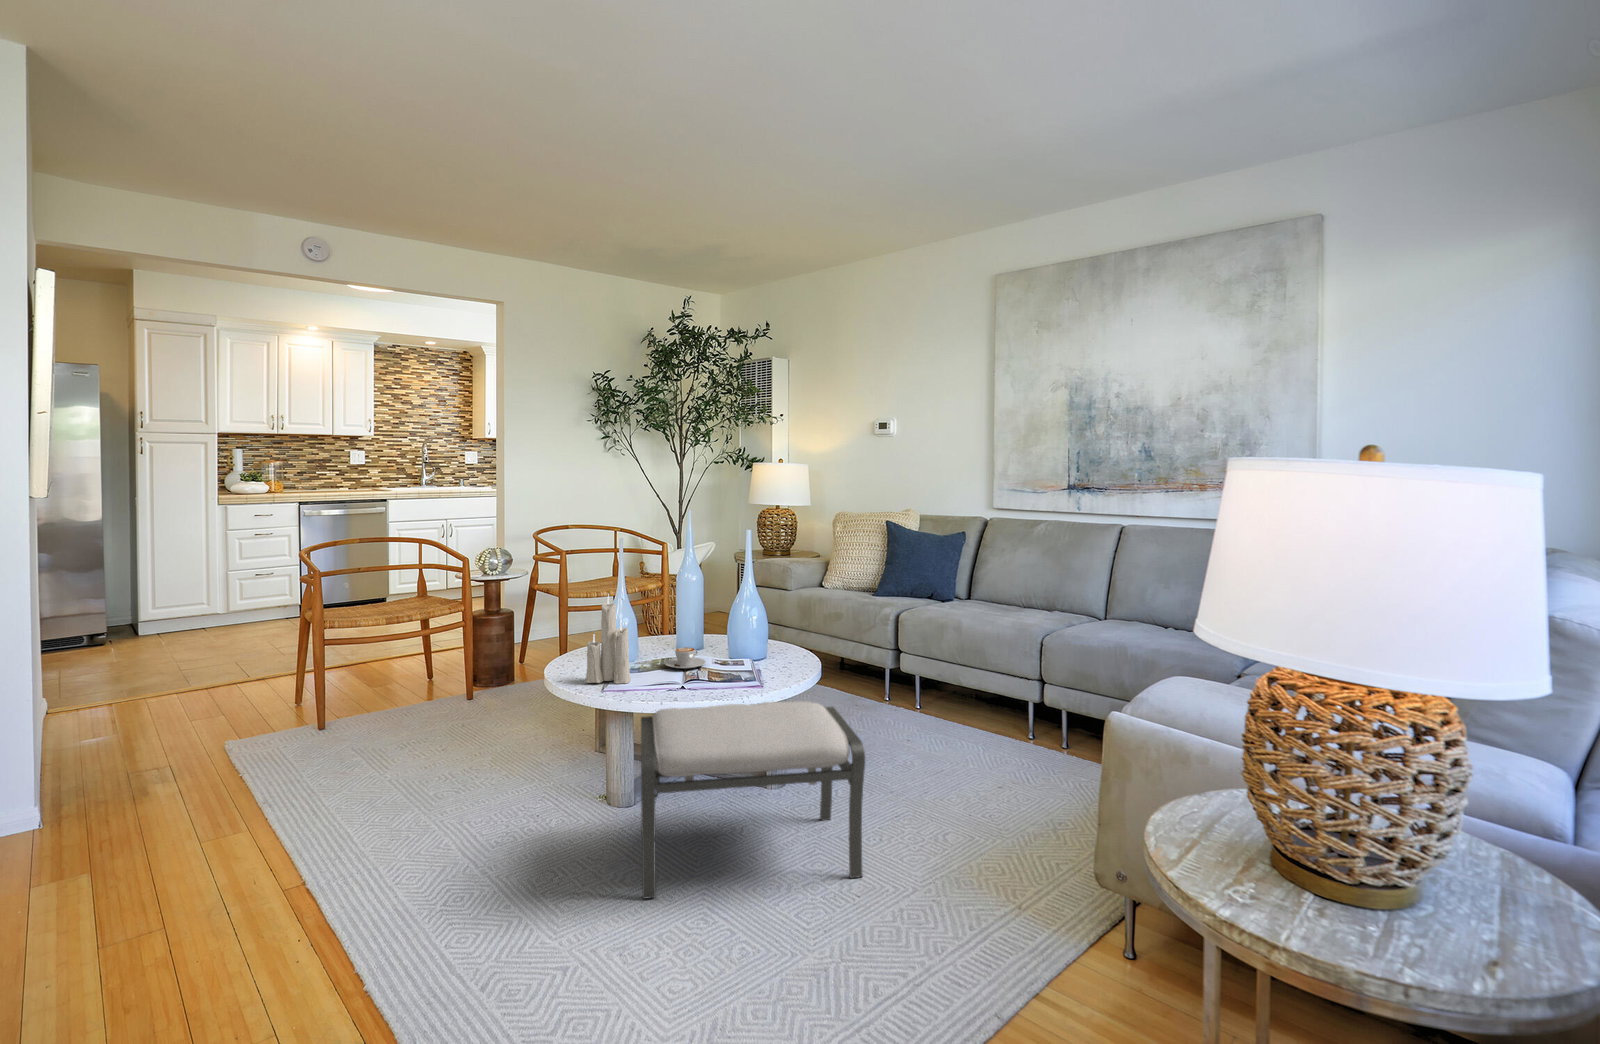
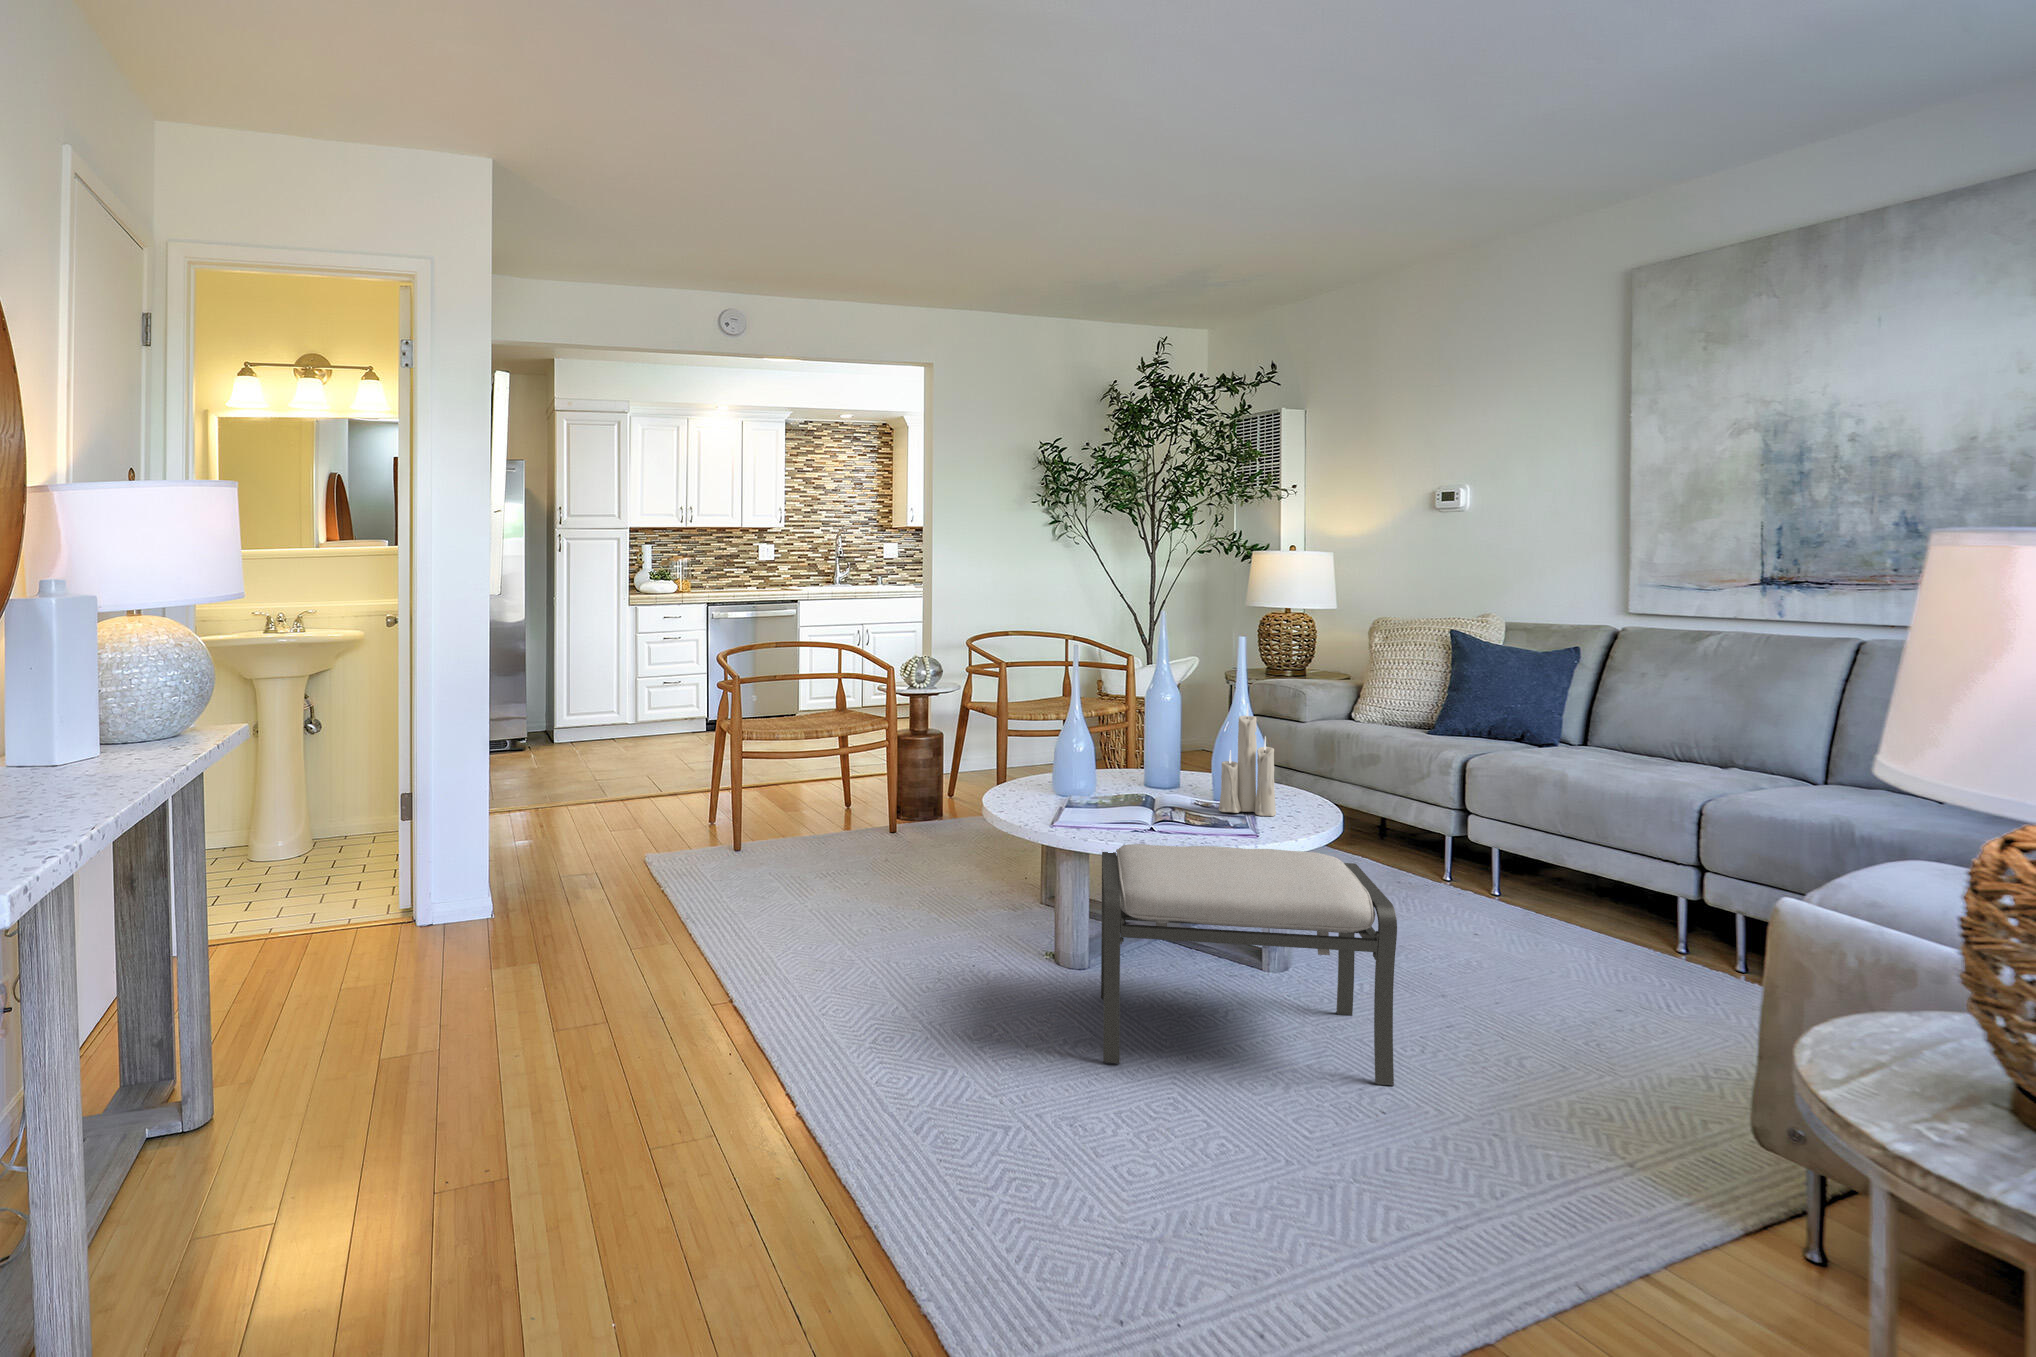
candle: present [586,594,631,684] -> present [1219,704,1276,816]
coffee cup: present [665,647,706,669] -> none [1130,779,1183,805]

